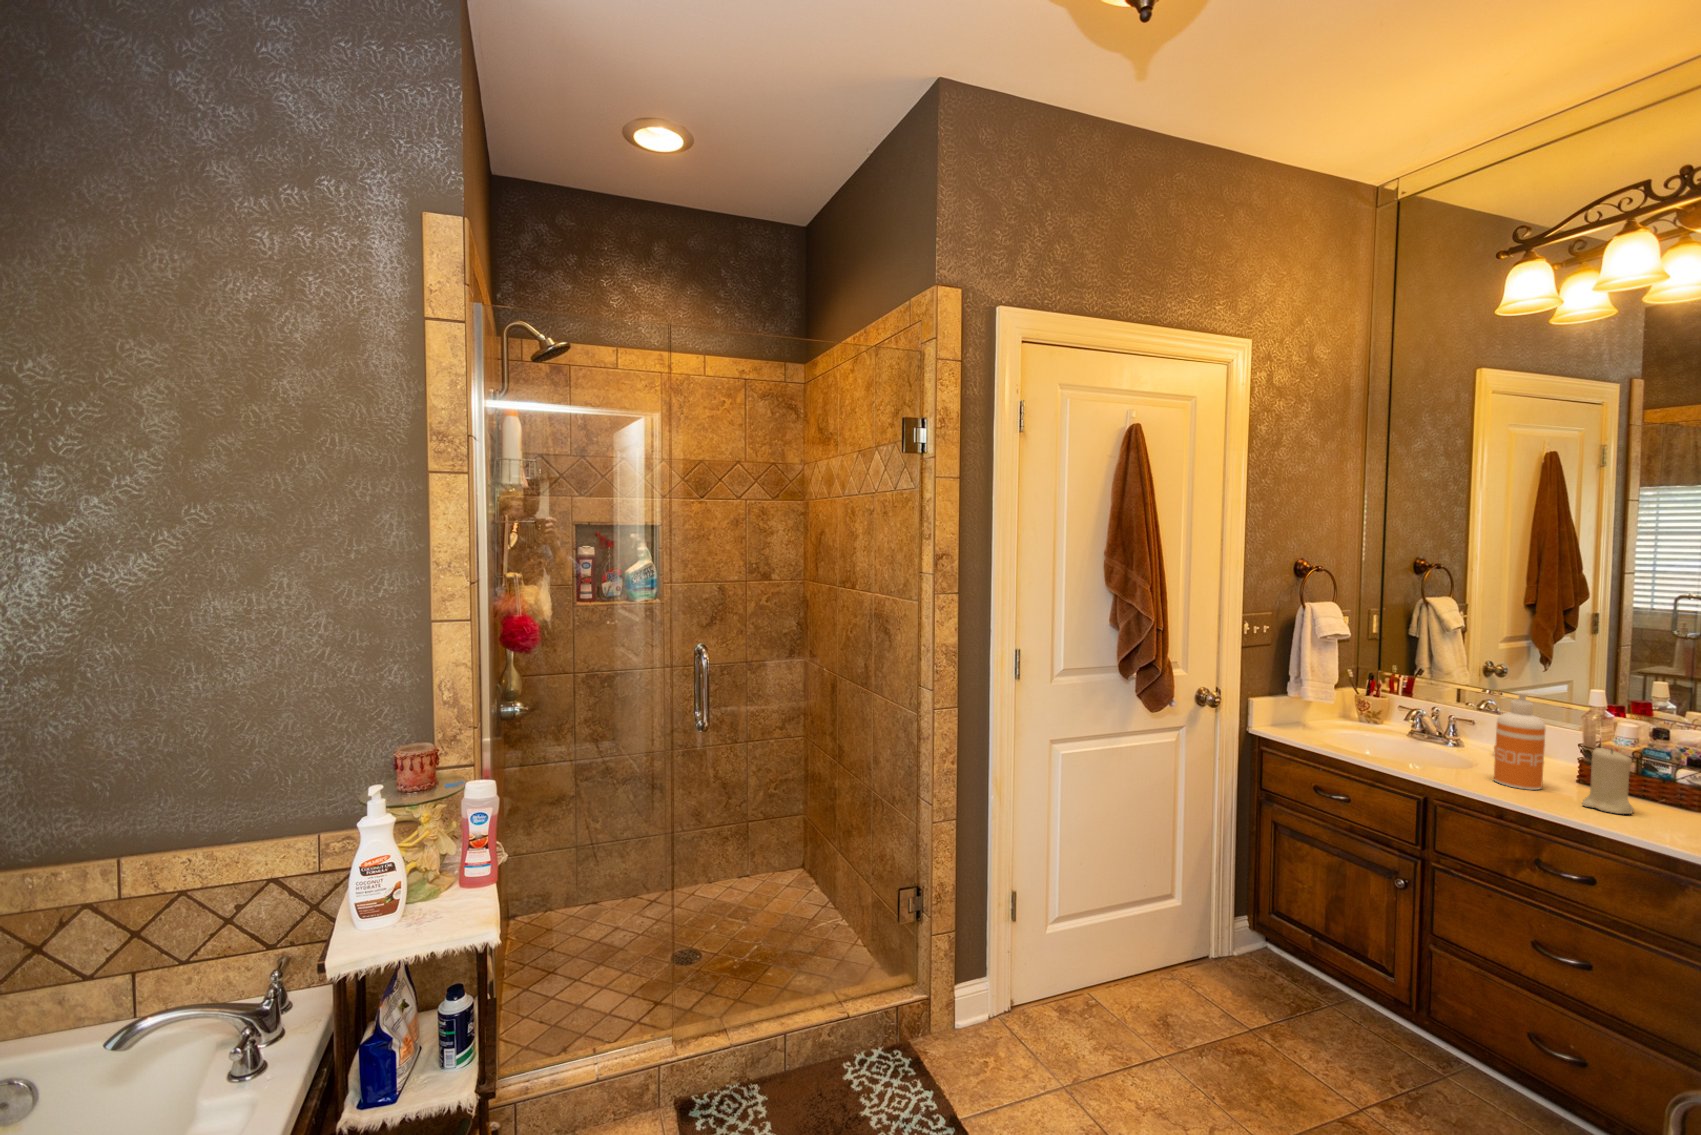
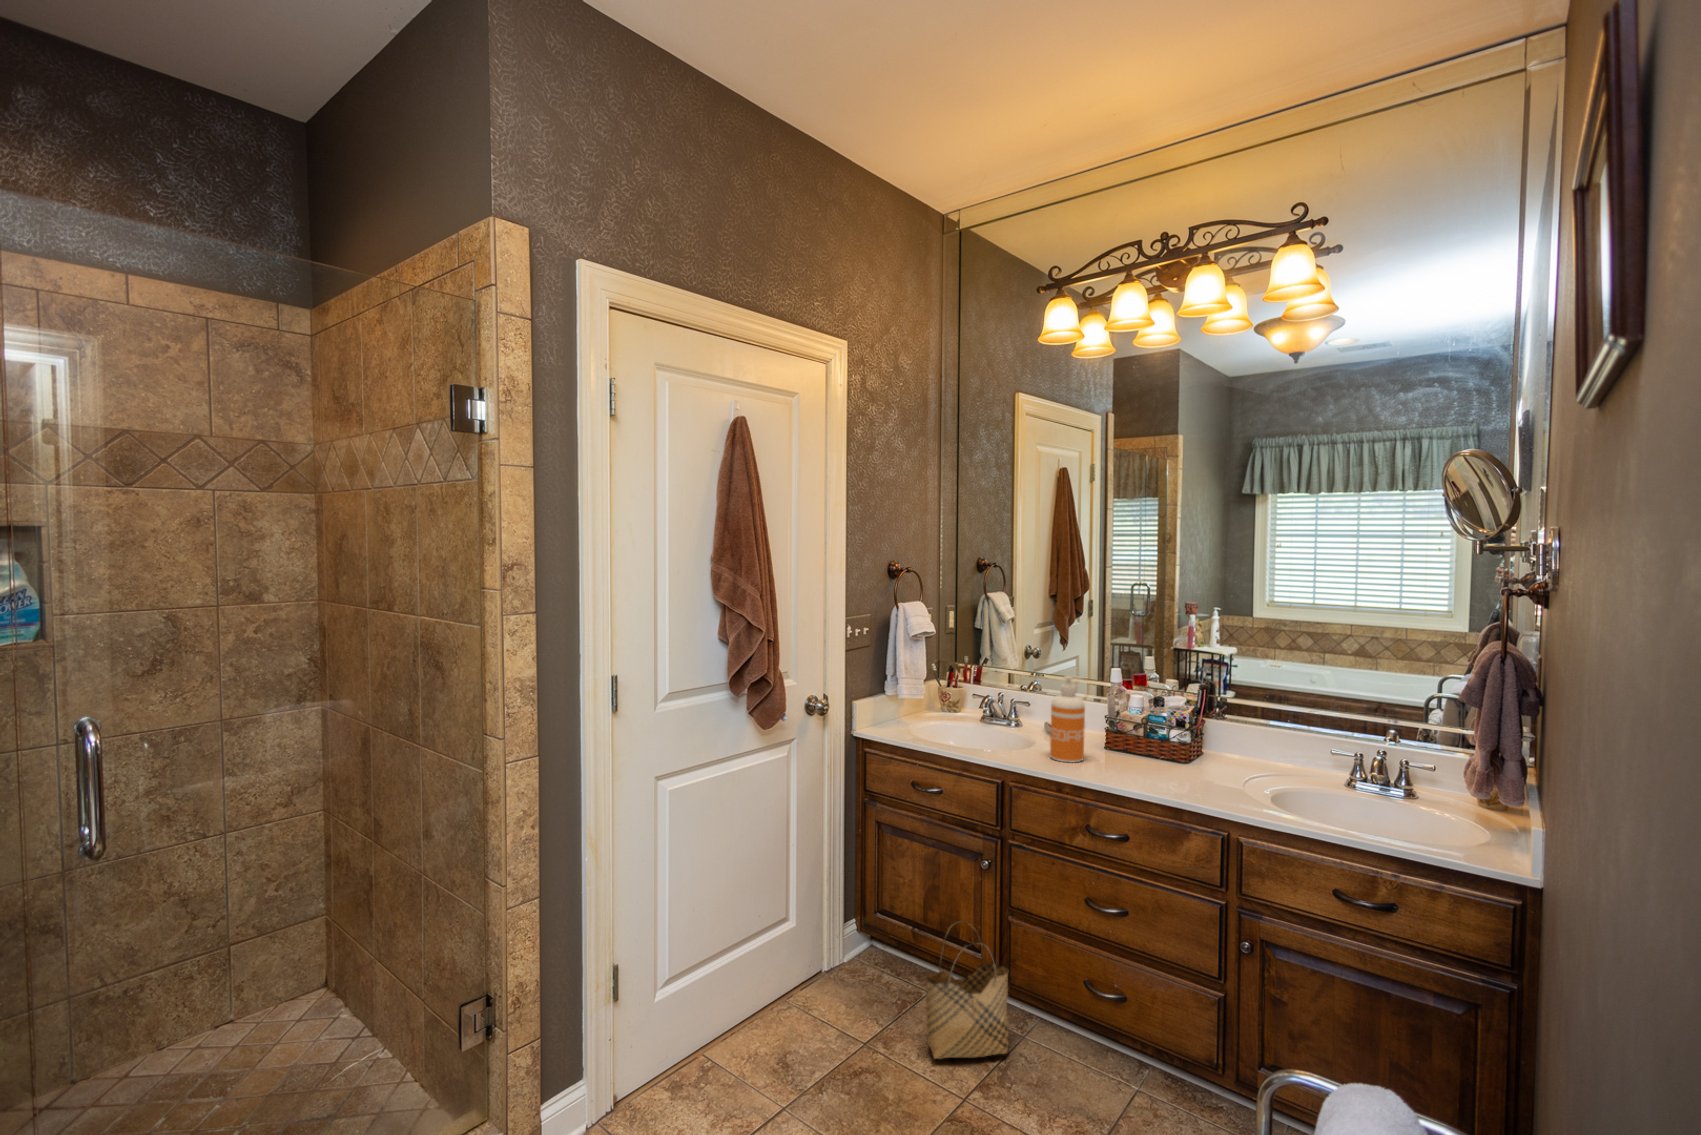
candle: present [1582,748,1633,814] -> none [1112,719,1144,775]
woven basket: none [1320,935,1427,1087] -> present [925,921,1009,1059]

